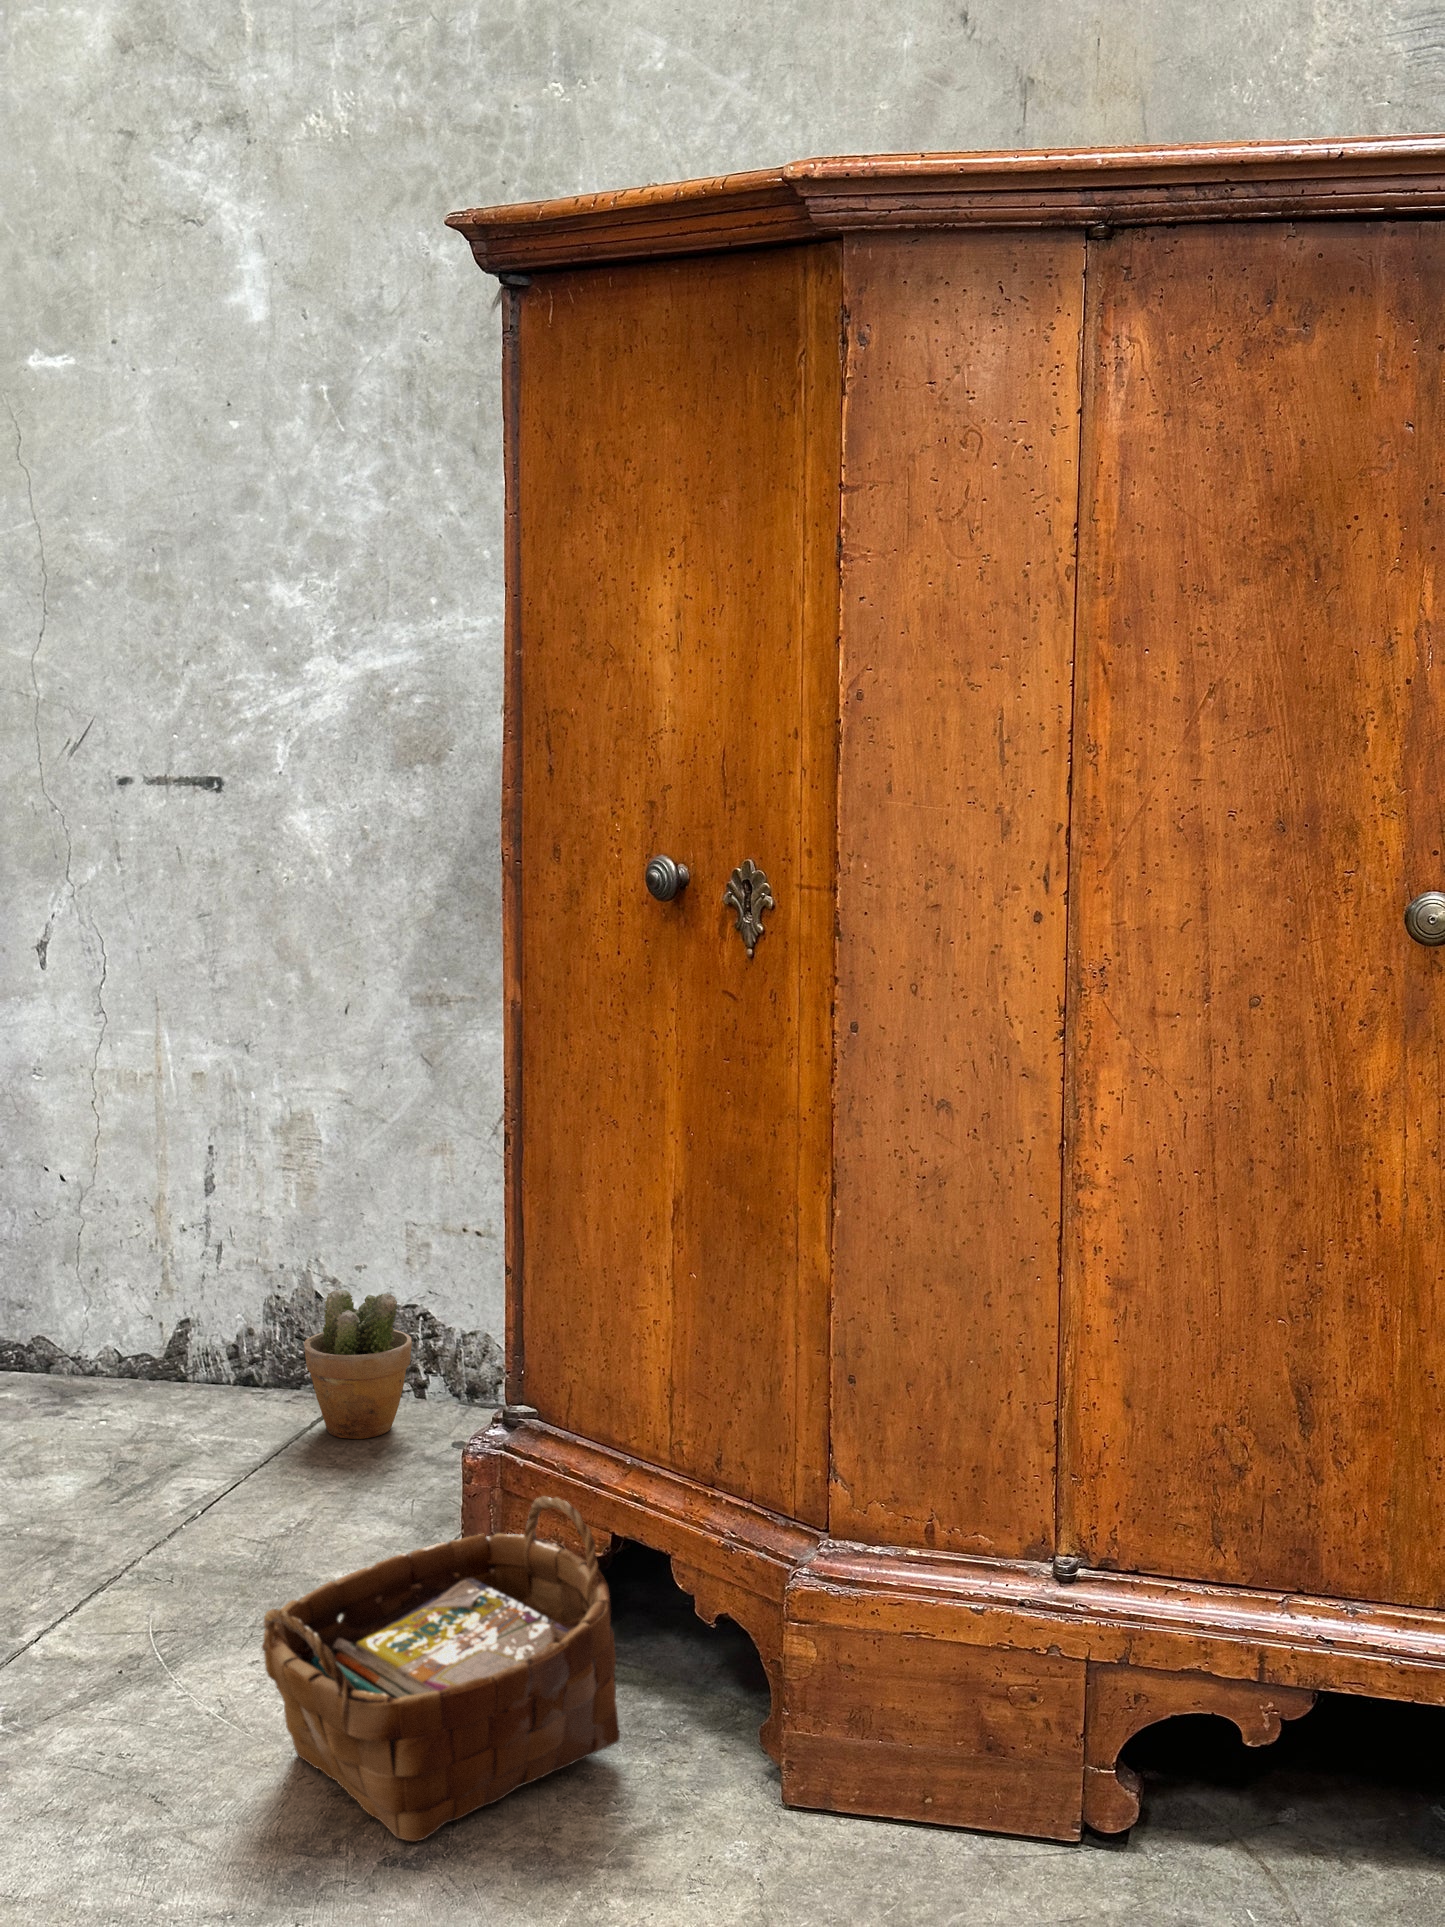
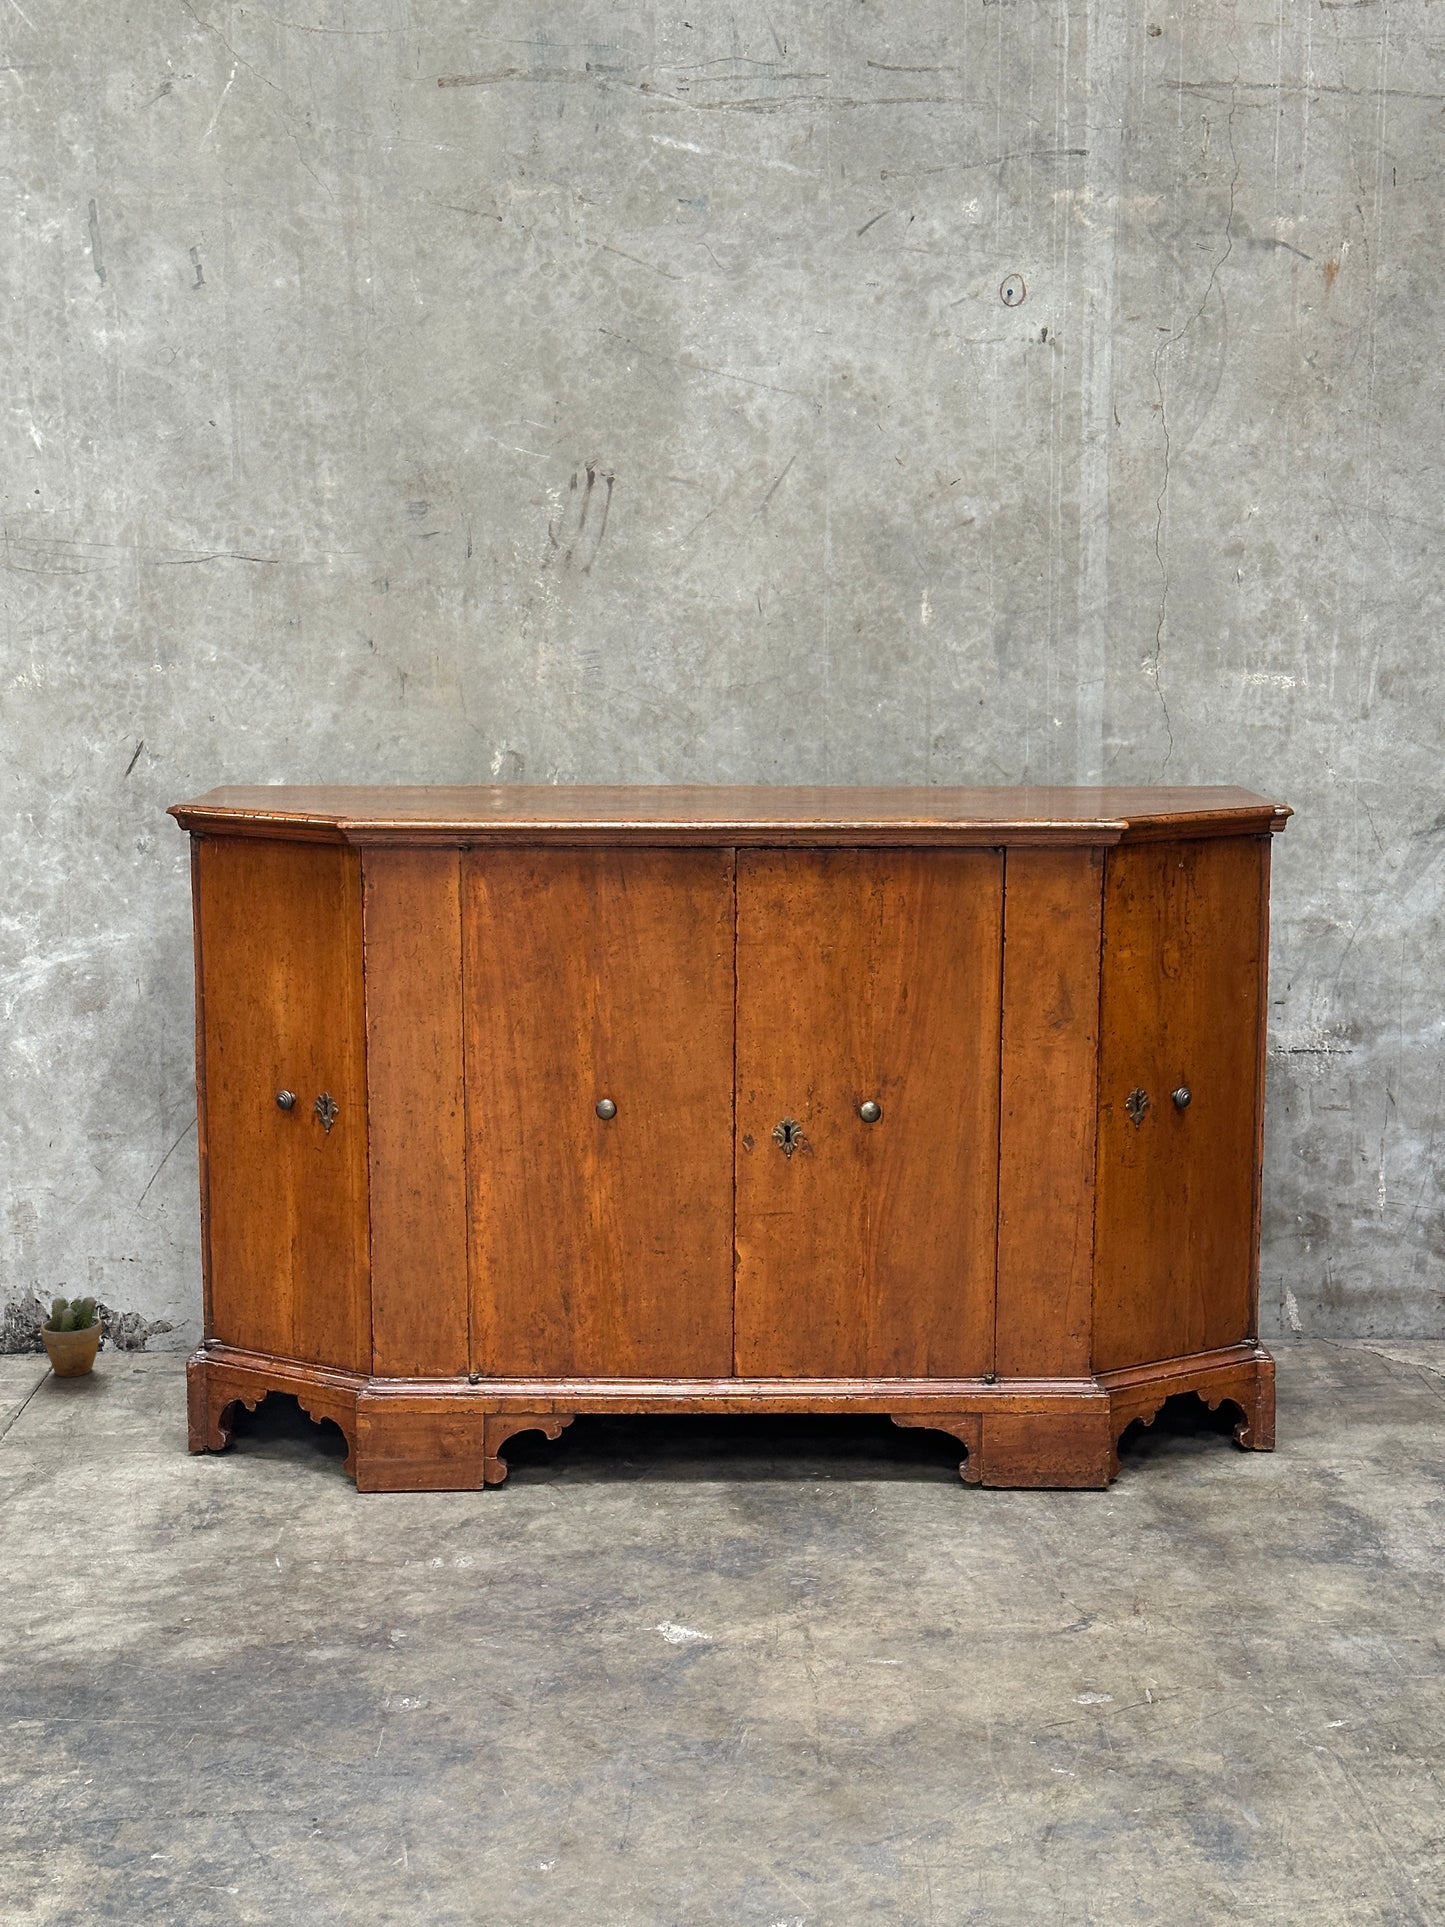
woven basket: present [261,1496,620,1842] -> none [120,1378,282,1528]

